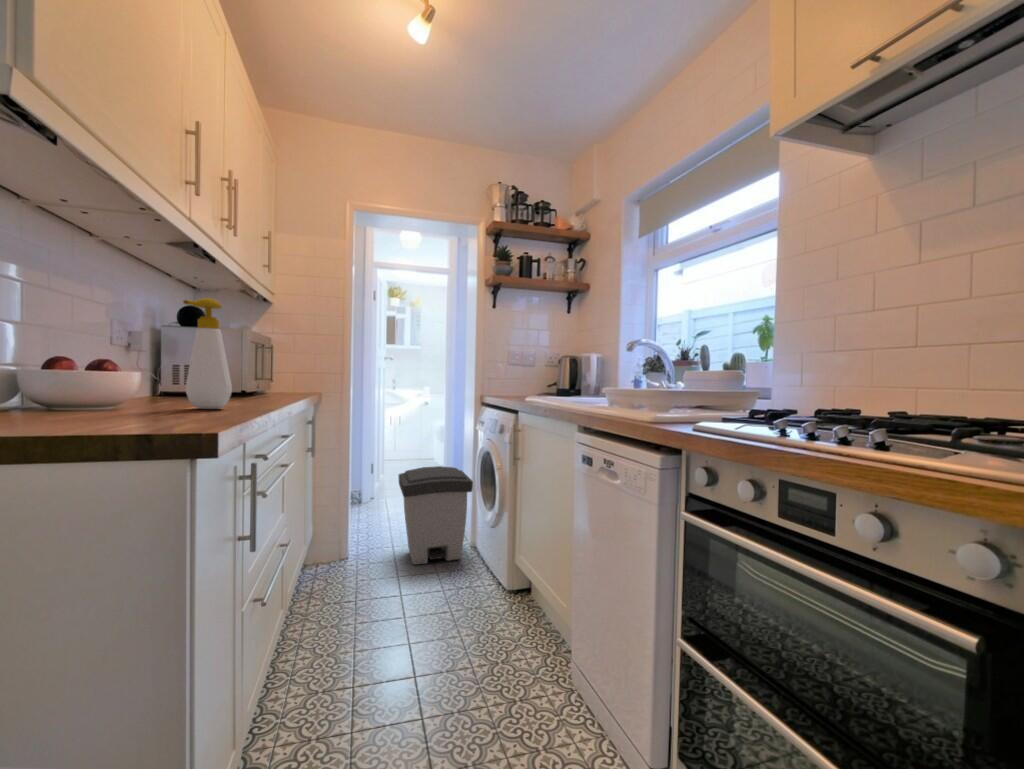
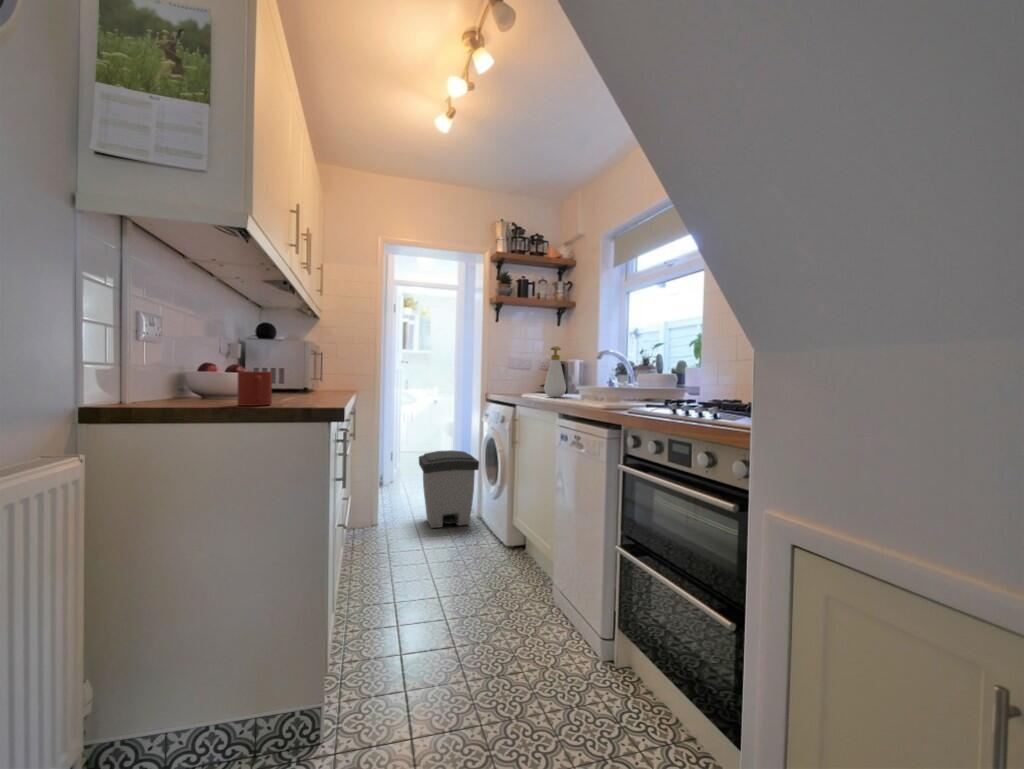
soap bottle: present [183,298,232,409] -> present [544,346,566,397]
mug: none [55,369,122,427] -> present [237,371,272,406]

